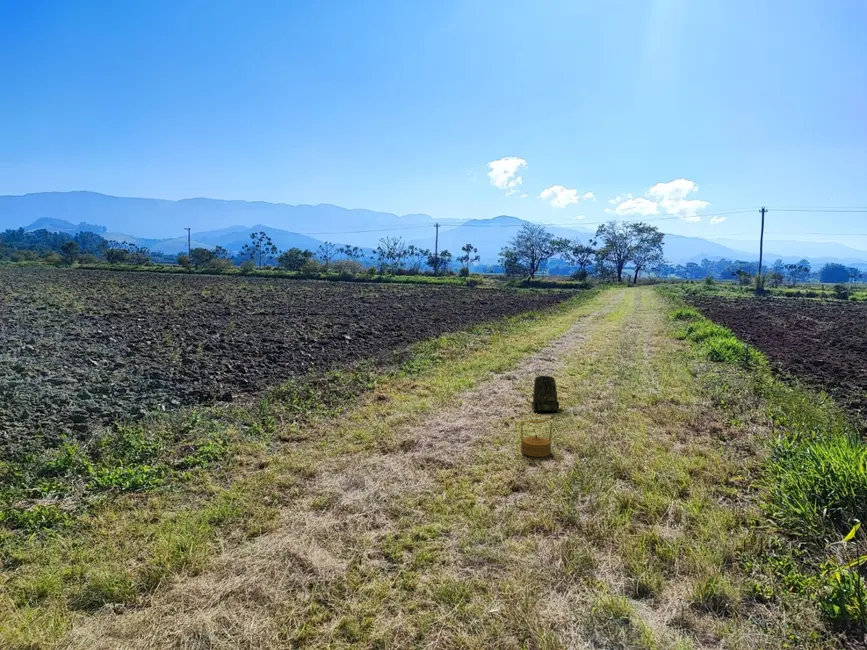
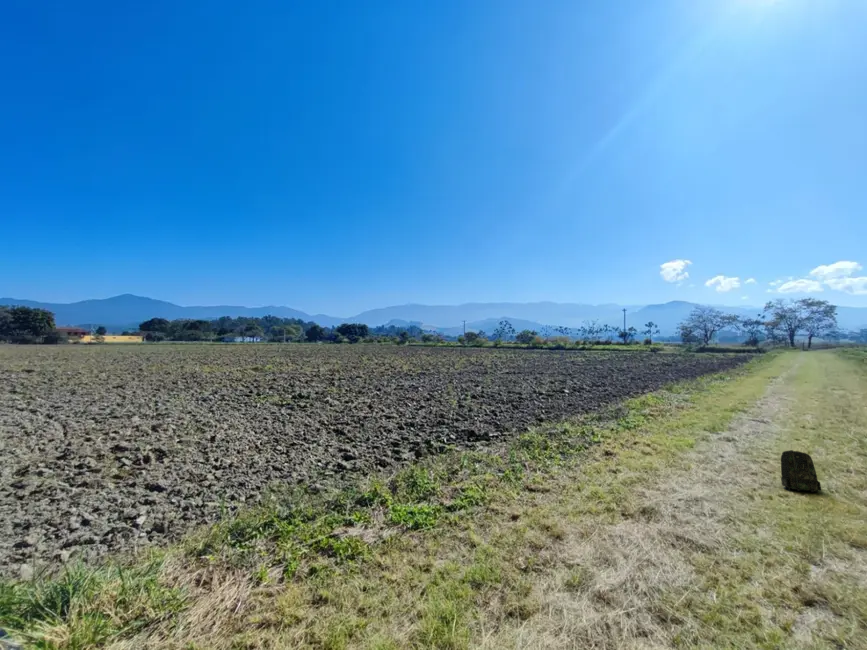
basket: present [521,420,552,457] -> none [789,510,838,558]

